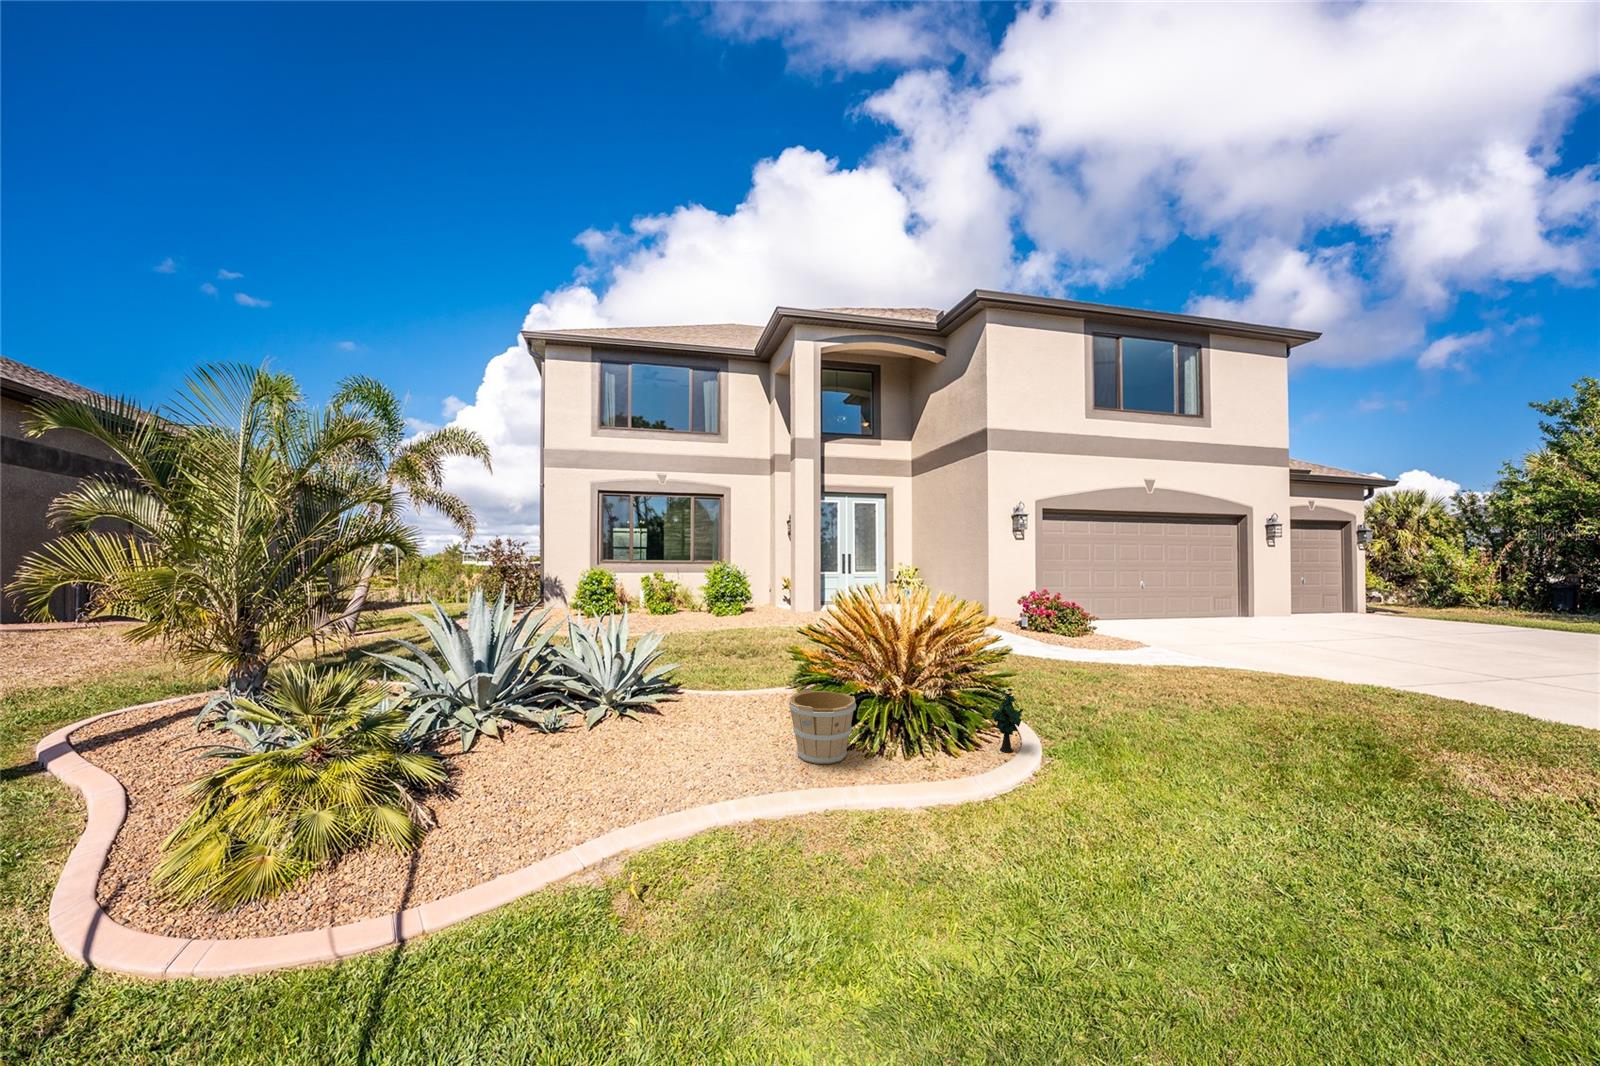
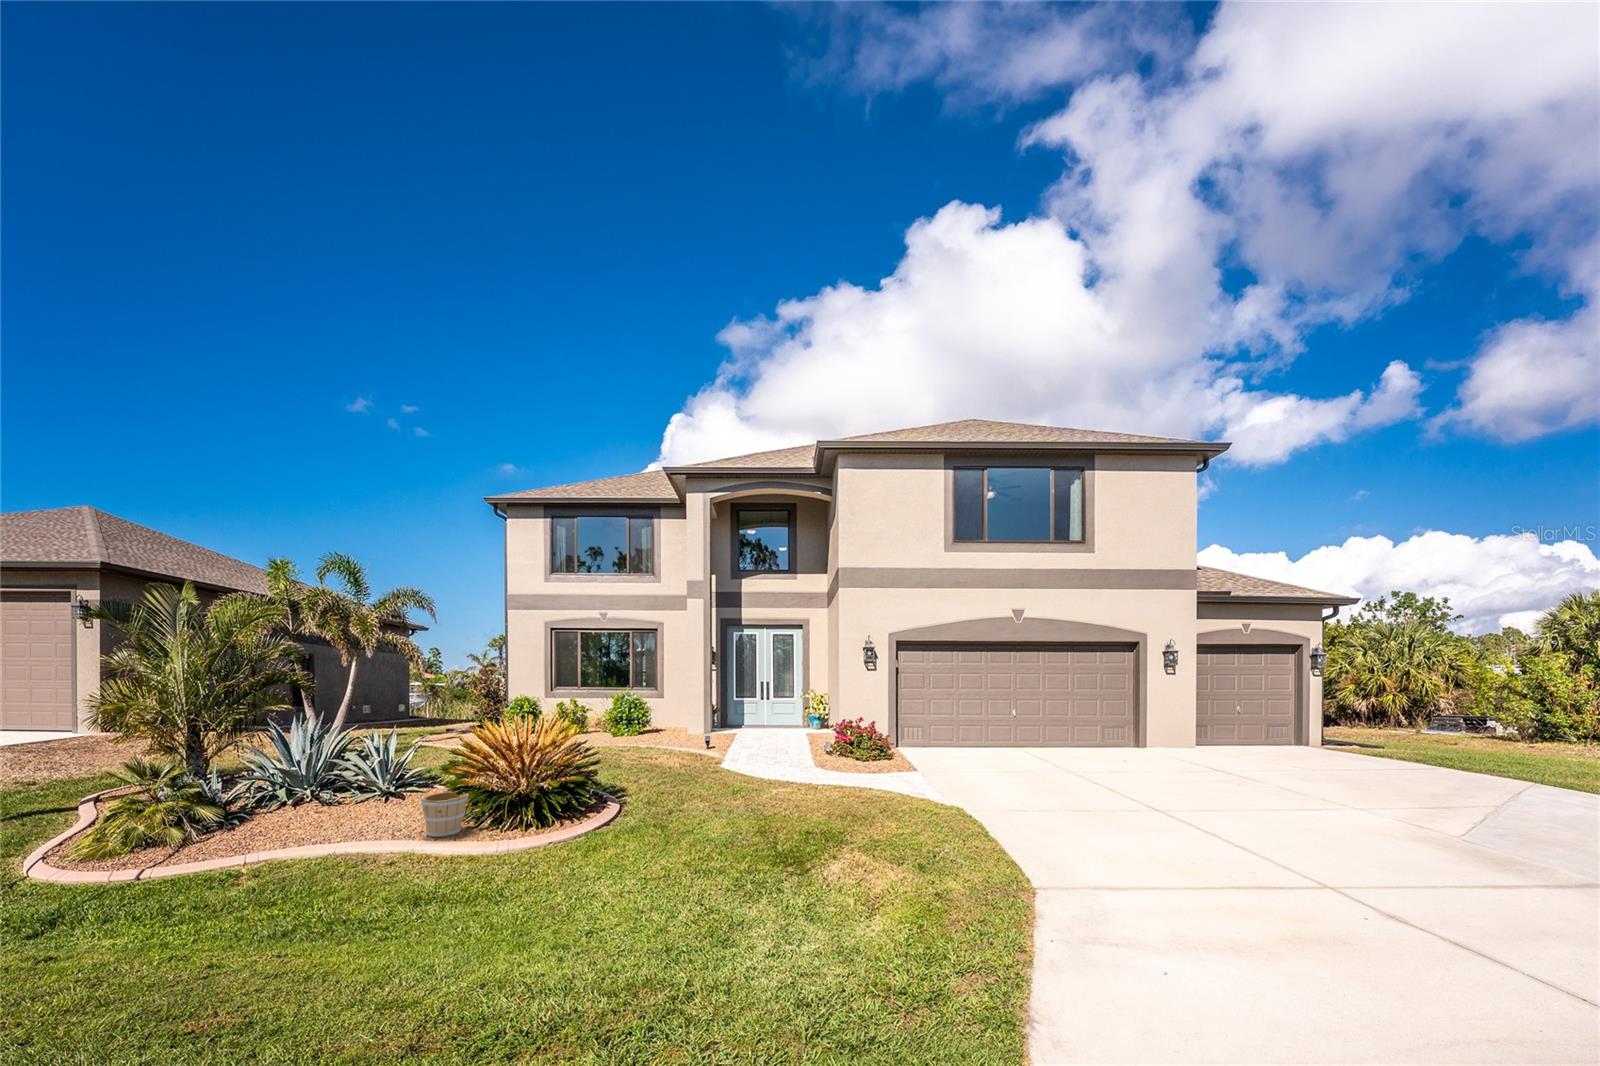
decorative plant: present [991,689,1023,753] -> none [545,794,569,838]

